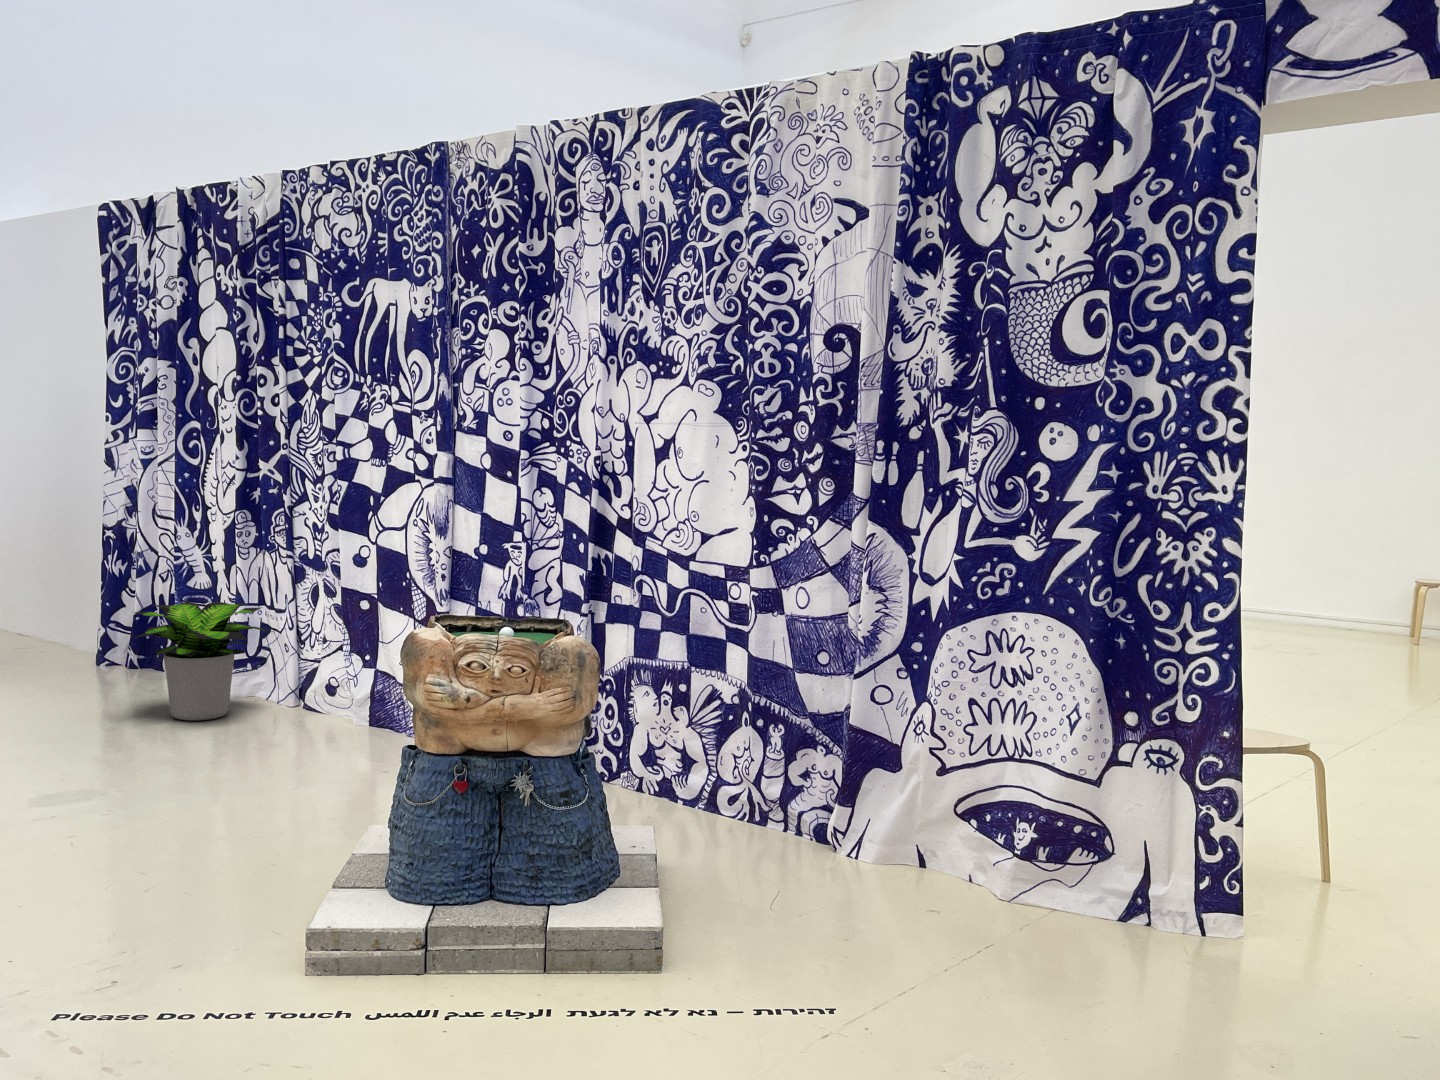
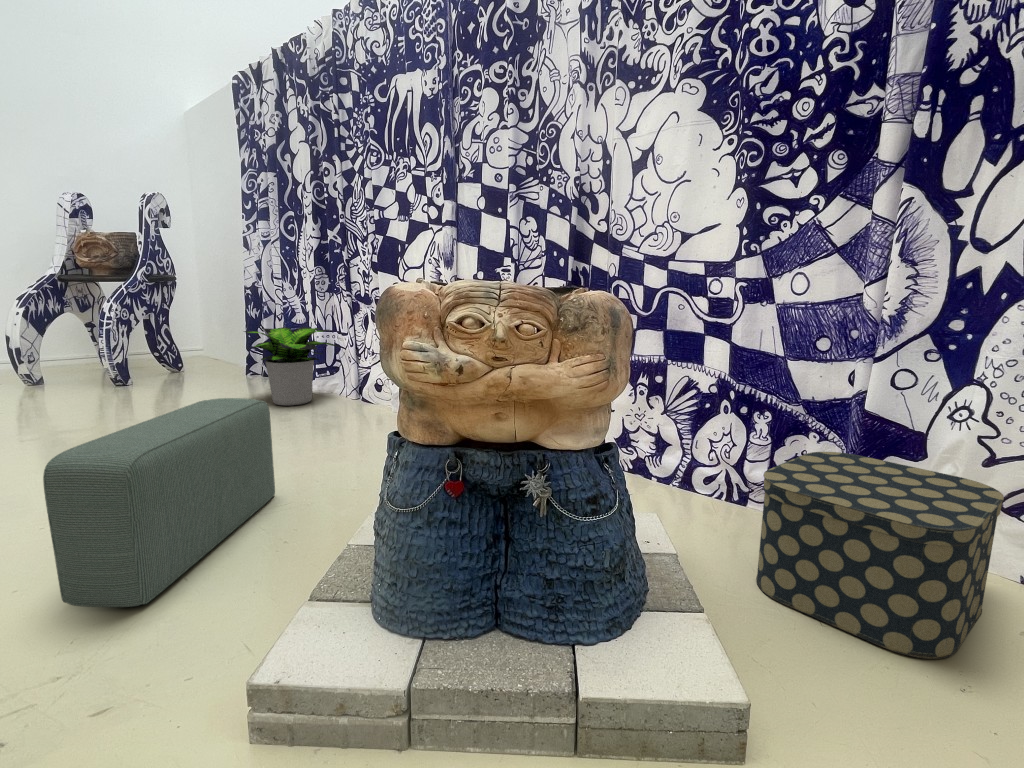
pouf: none [88,715,241,910] -> present [43,398,275,607]
storage box: none [734,763,919,919] -> present [756,452,1004,659]

